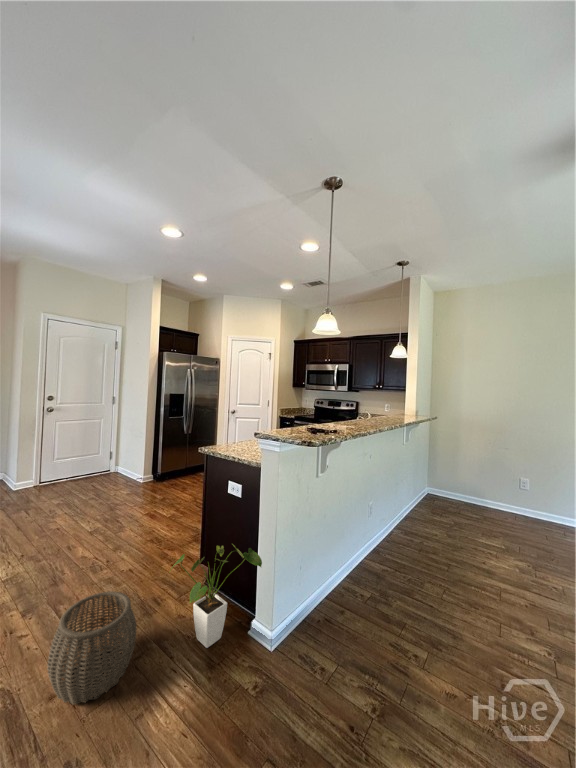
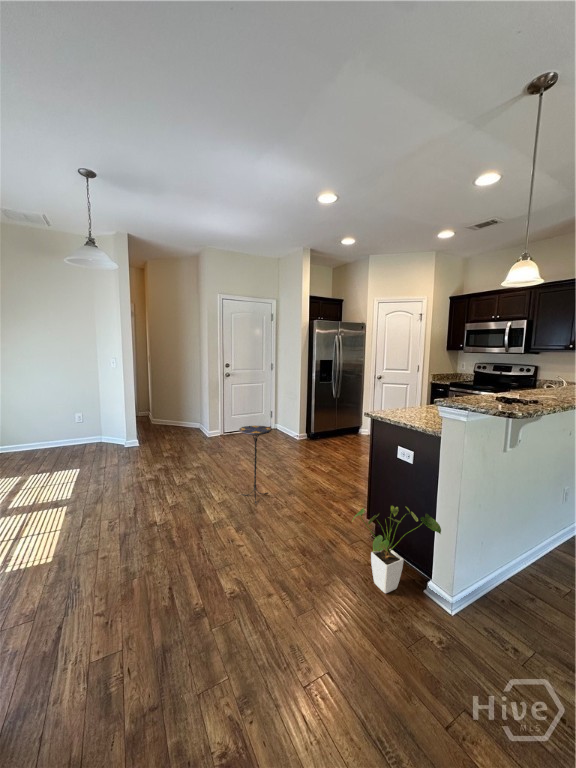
side table: none [43,470,93,572] -> present [239,426,272,503]
woven basket: present [47,591,137,704] -> none [266,526,326,606]

